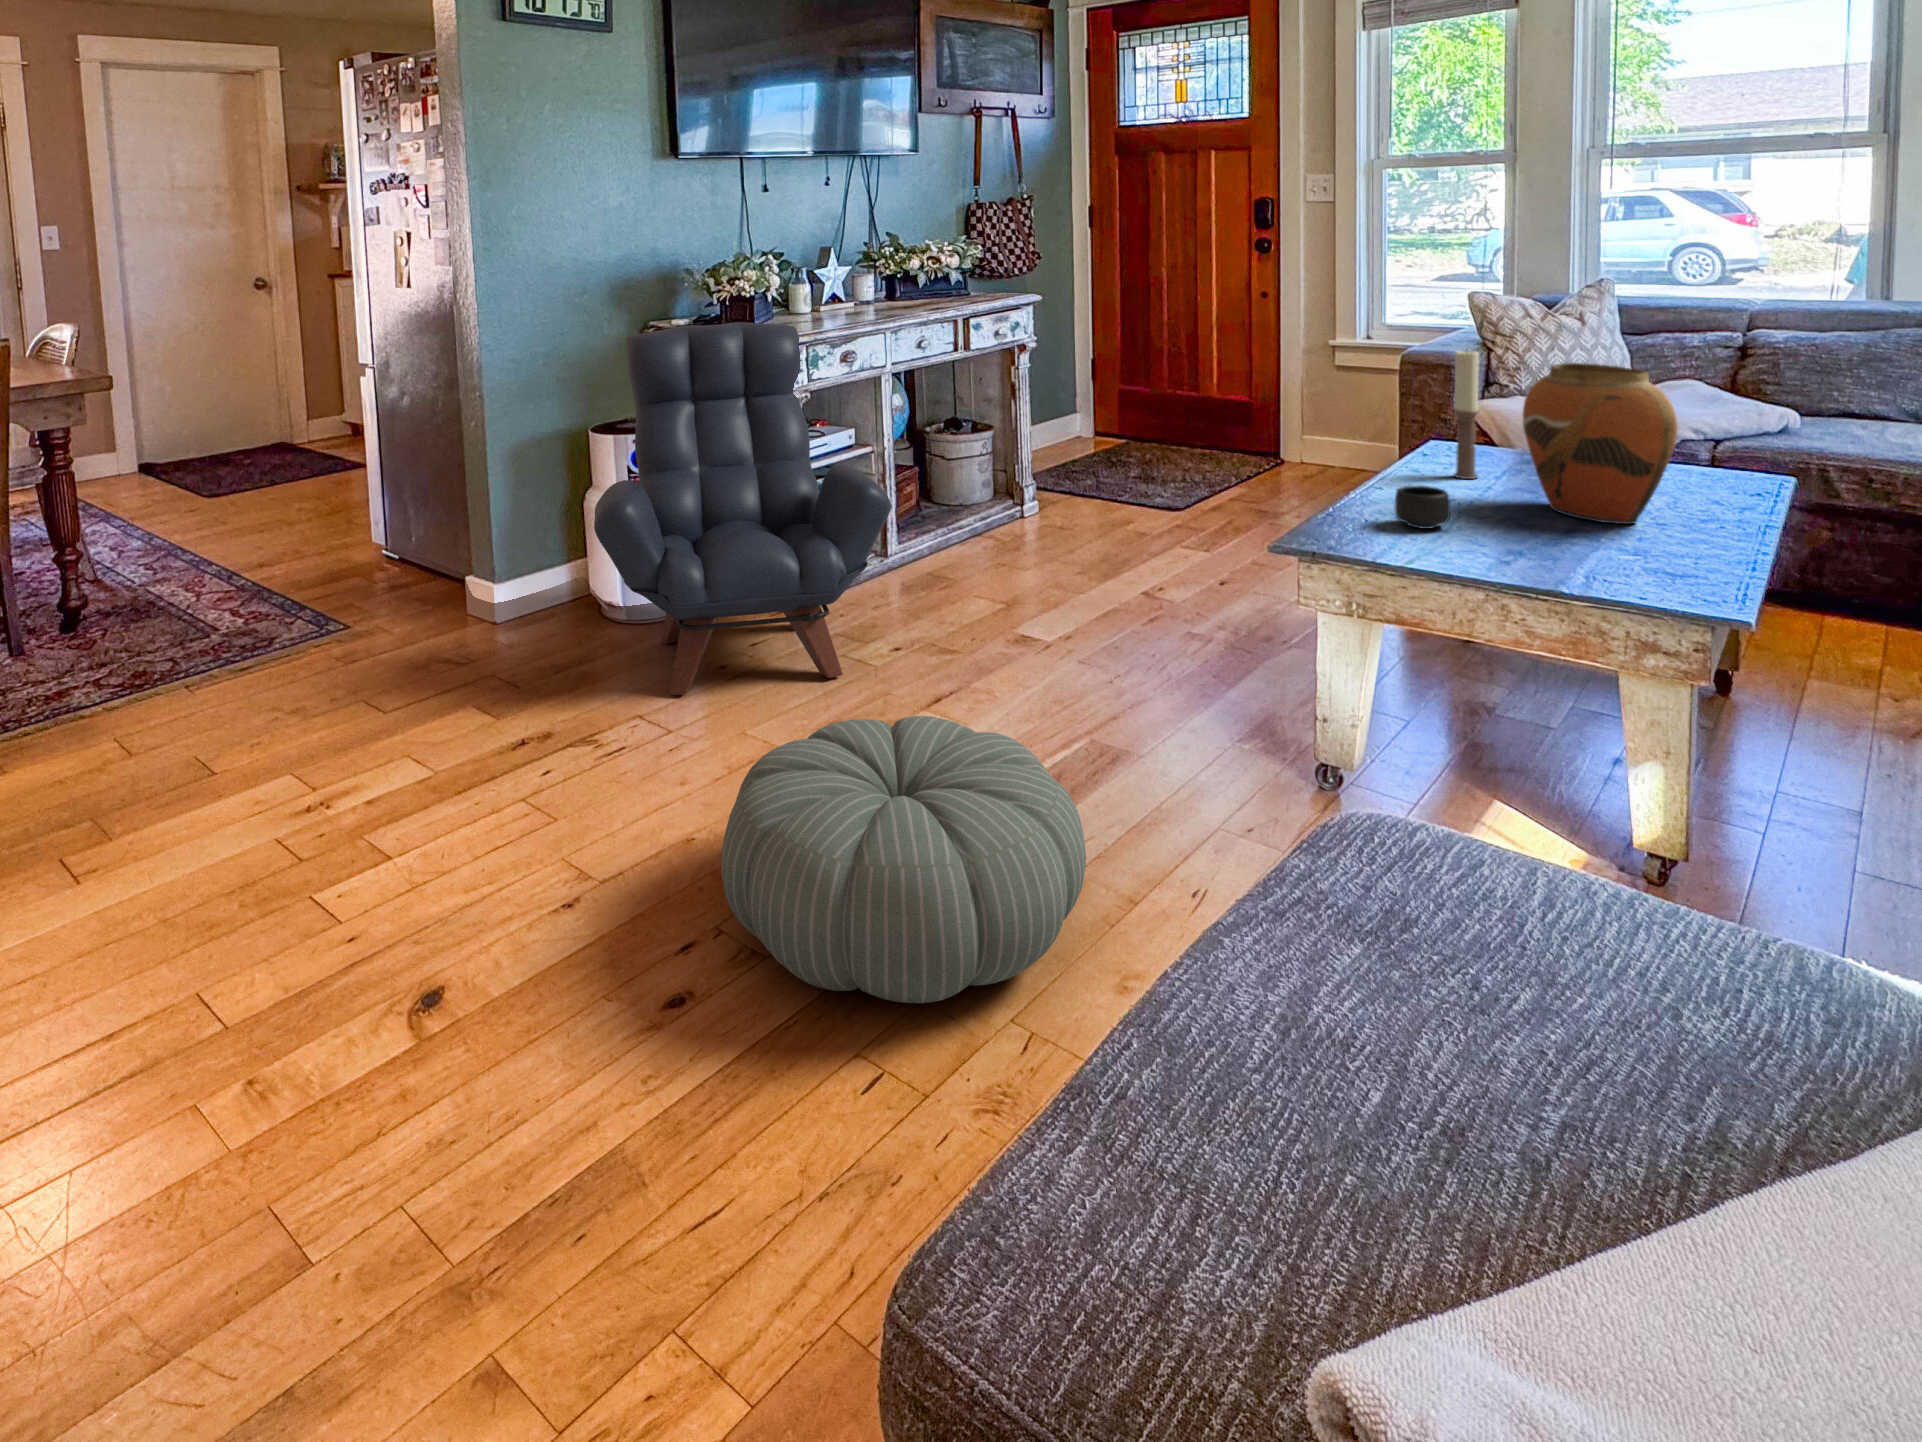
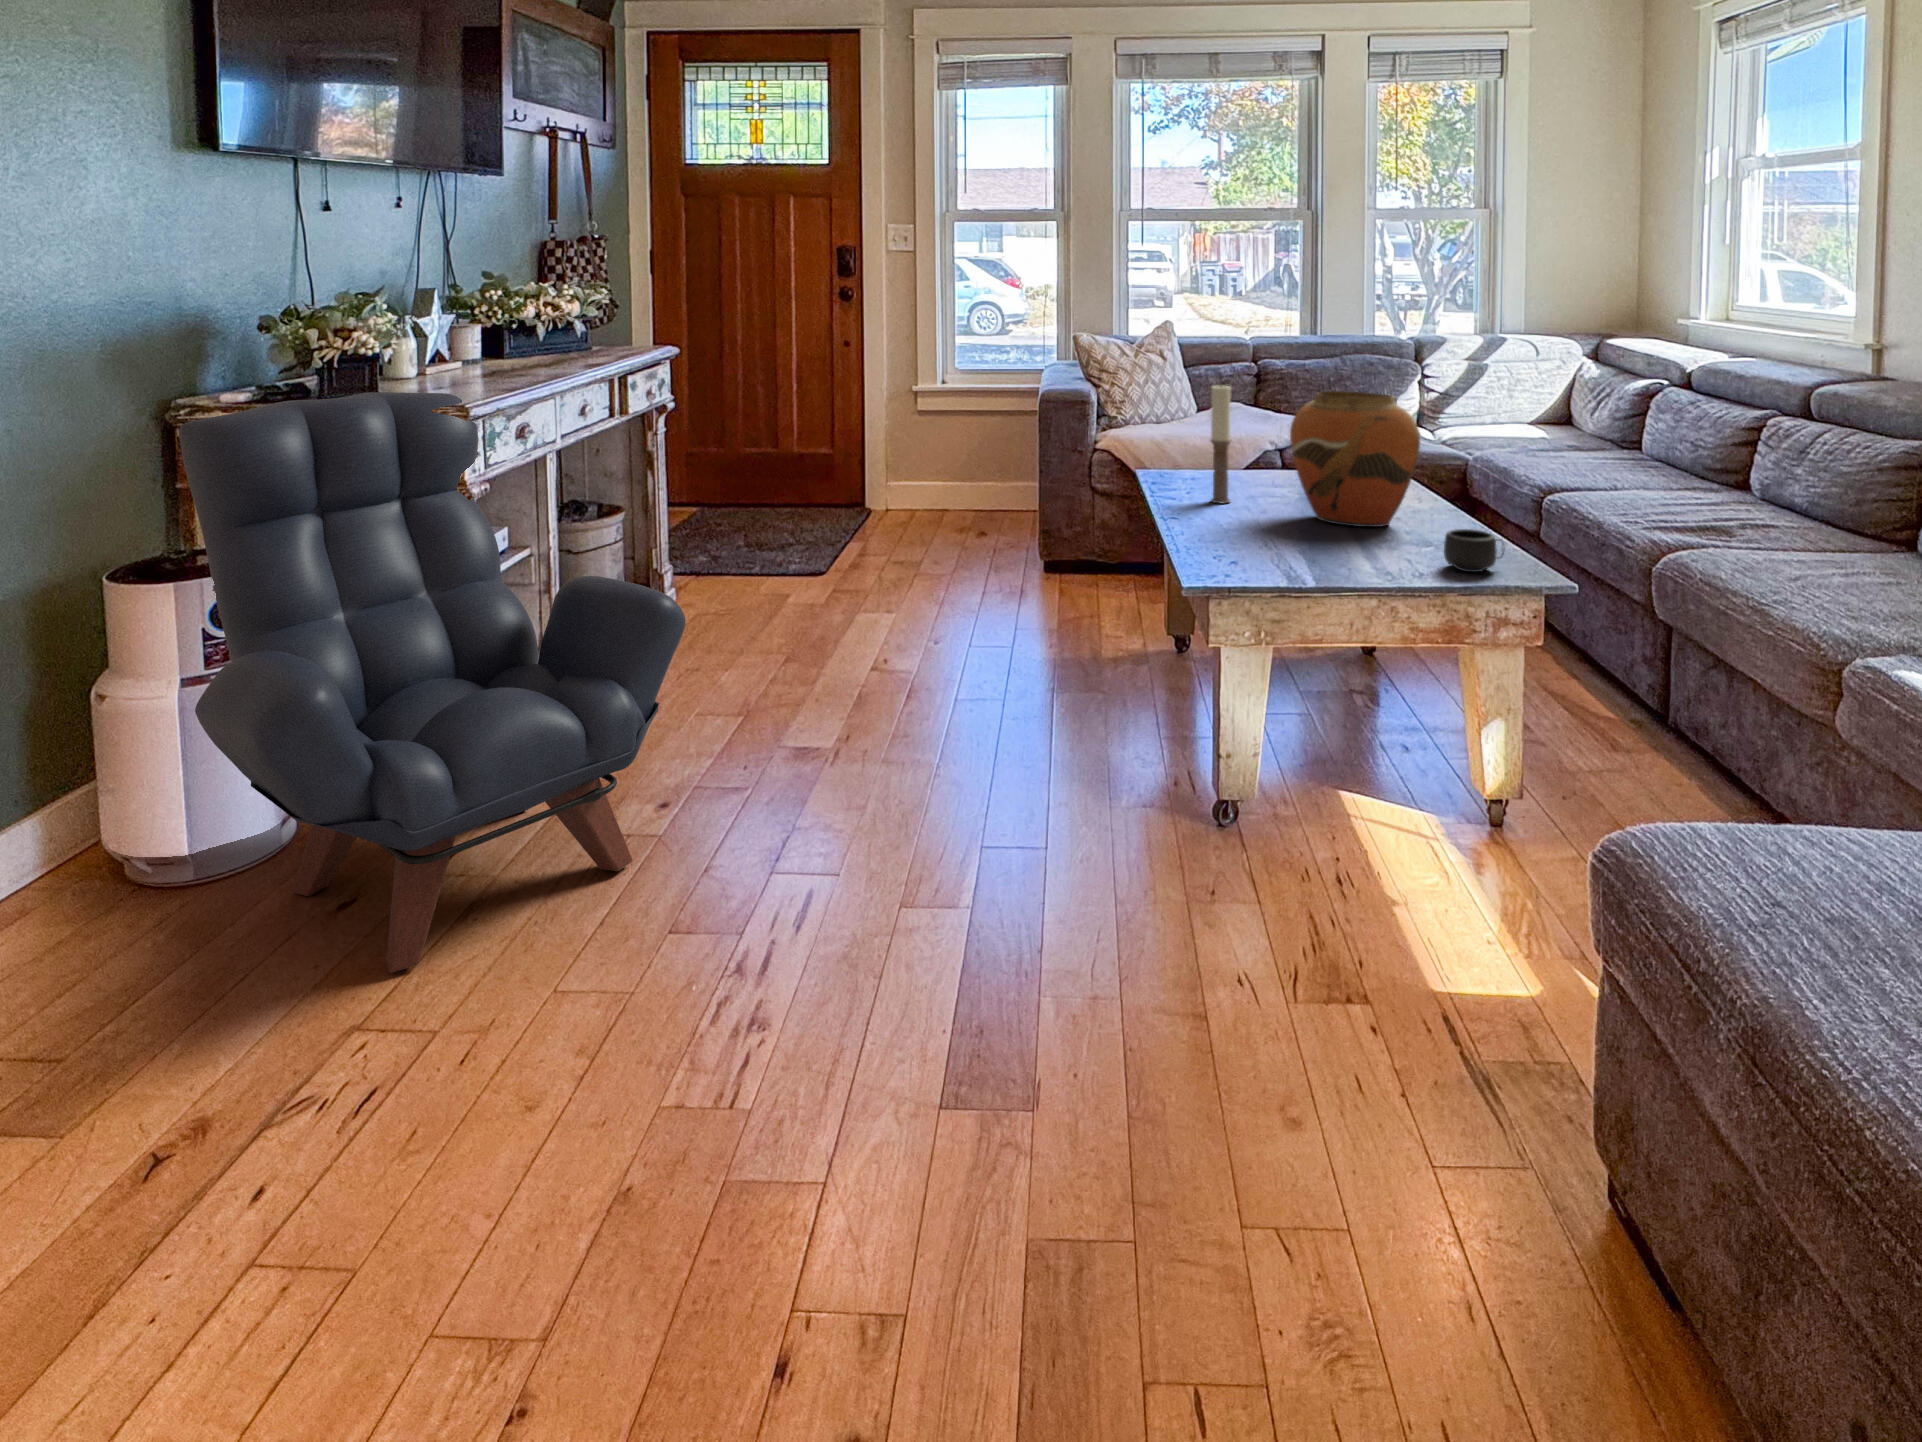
mug: present [1395,486,1461,529] -> present [1444,529,1504,572]
pouf: present [721,716,1086,1003] -> none [761,873,1243,1314]

